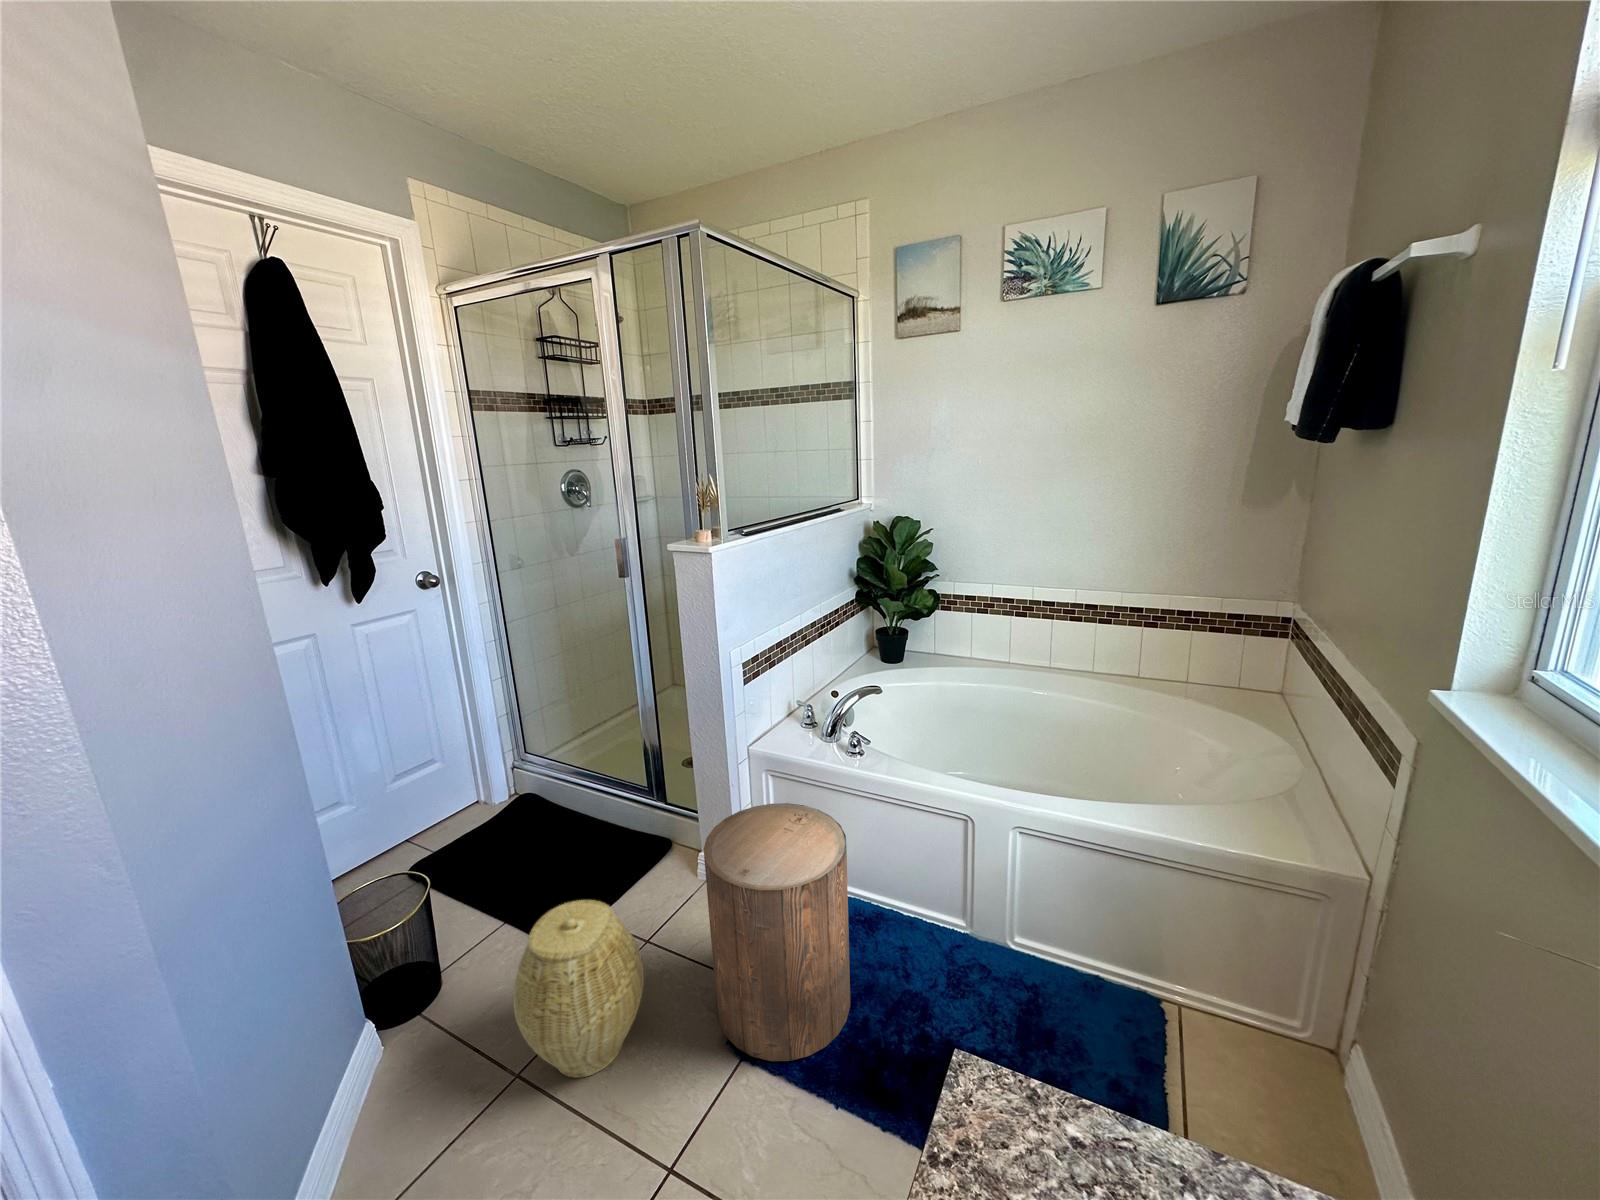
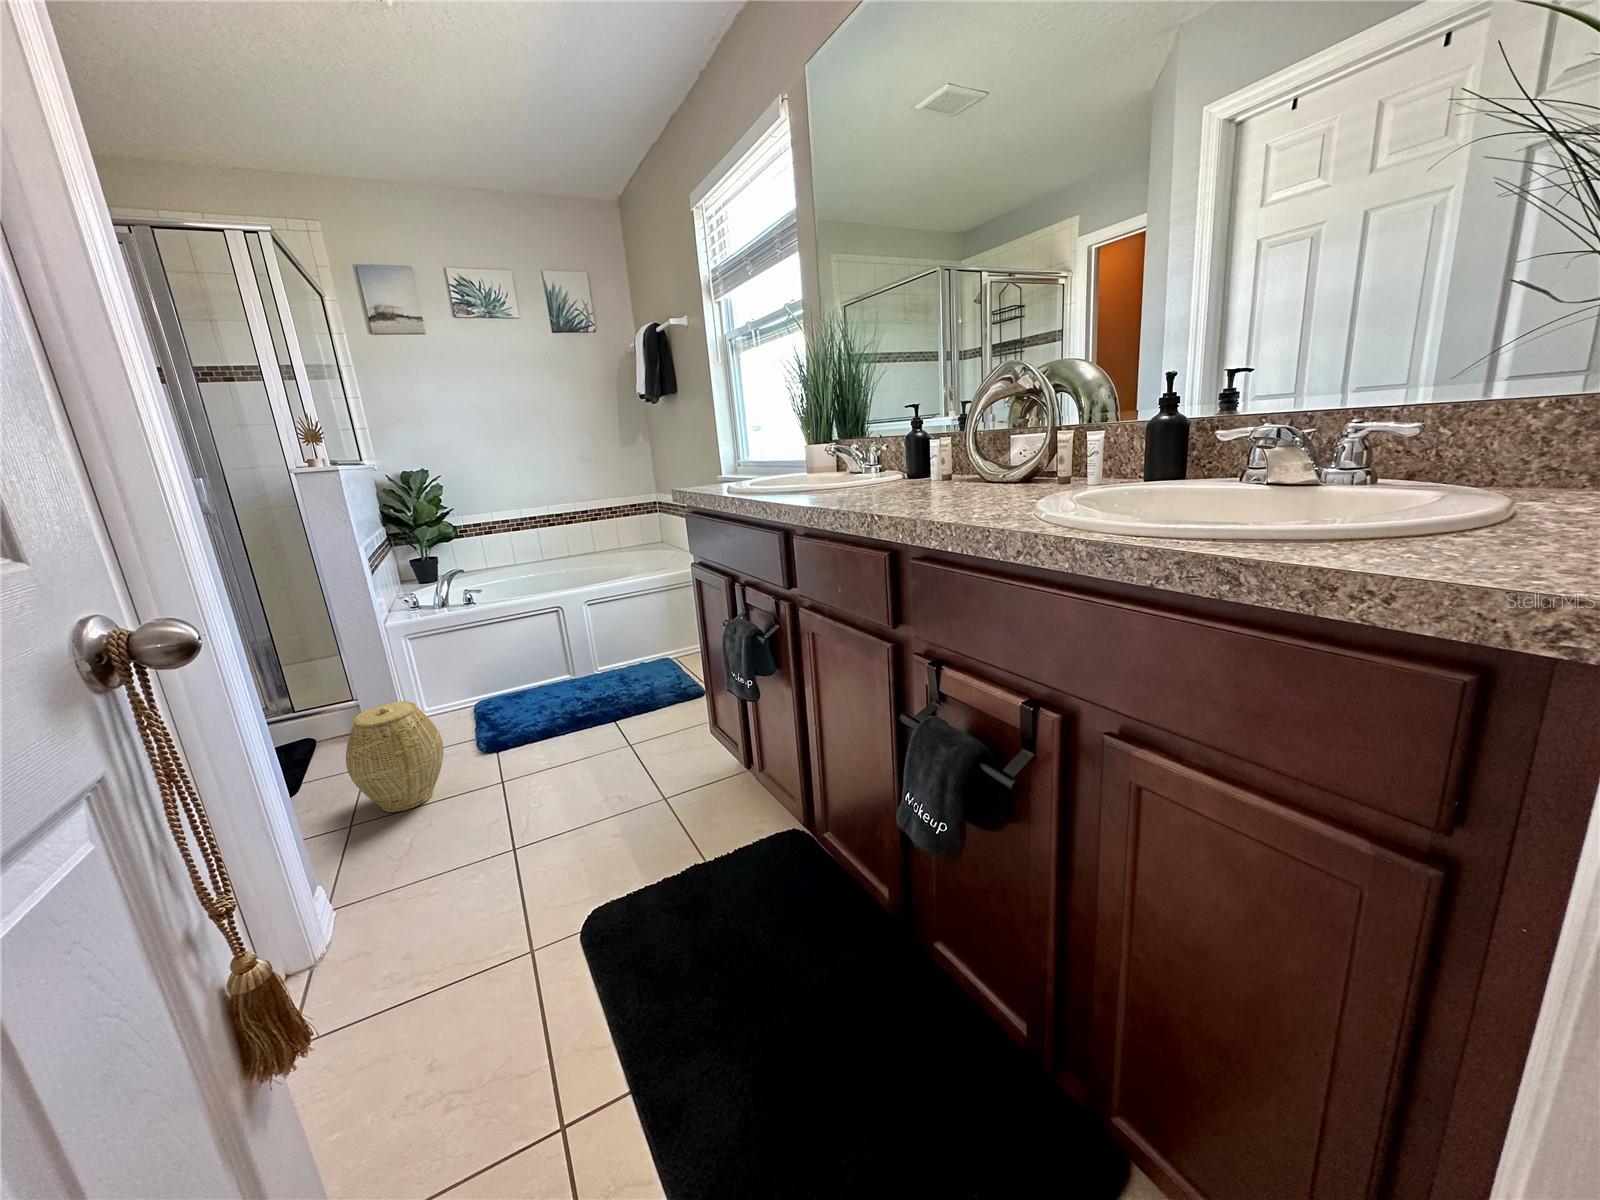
stool: present [704,803,850,1061] -> none [438,620,550,756]

